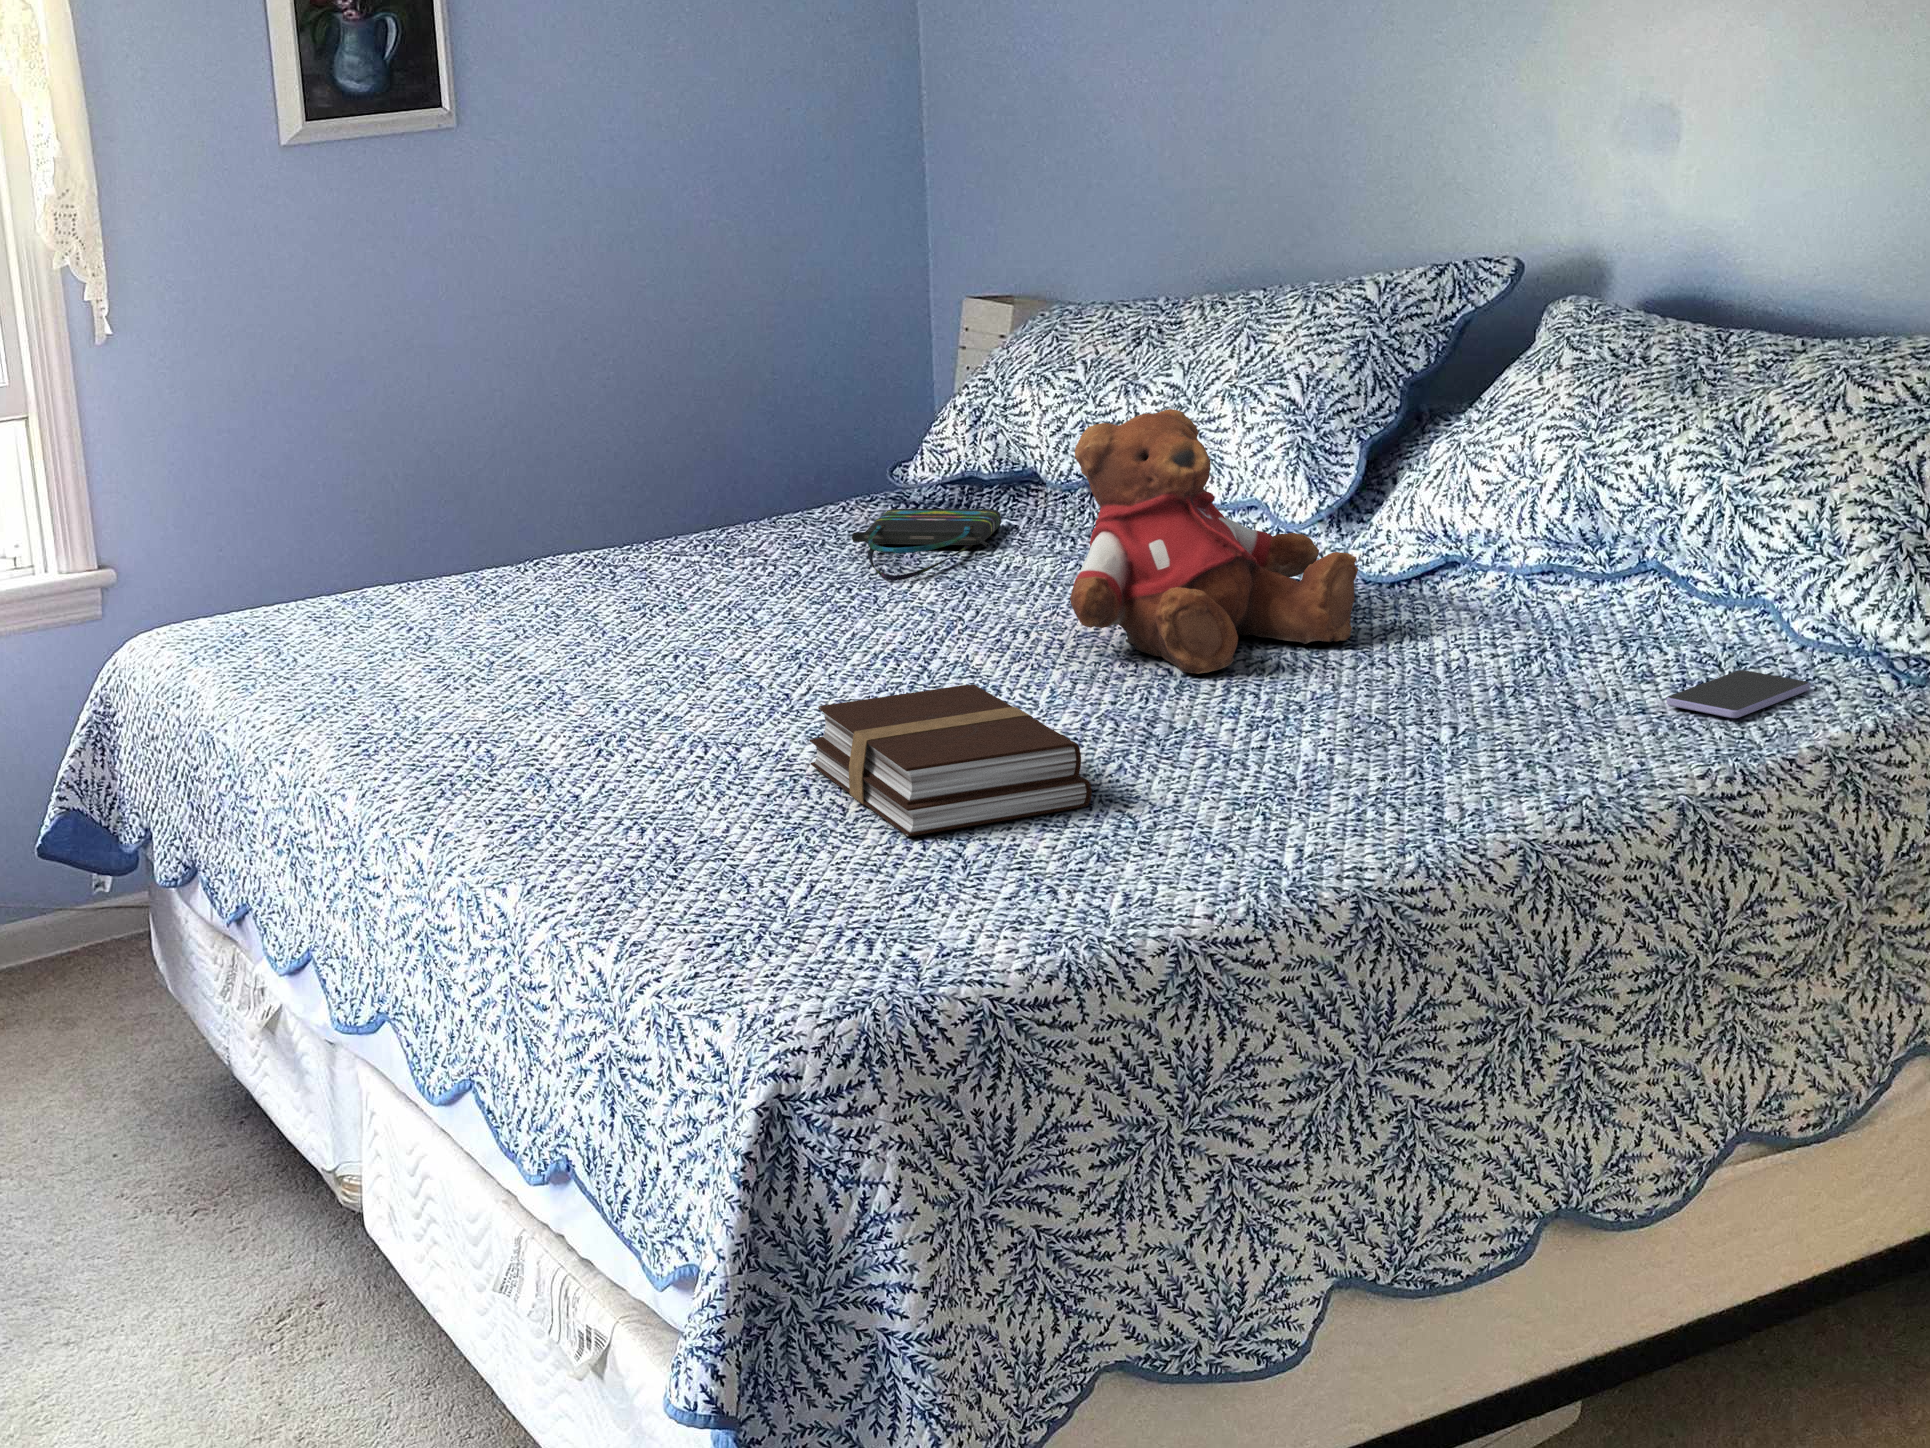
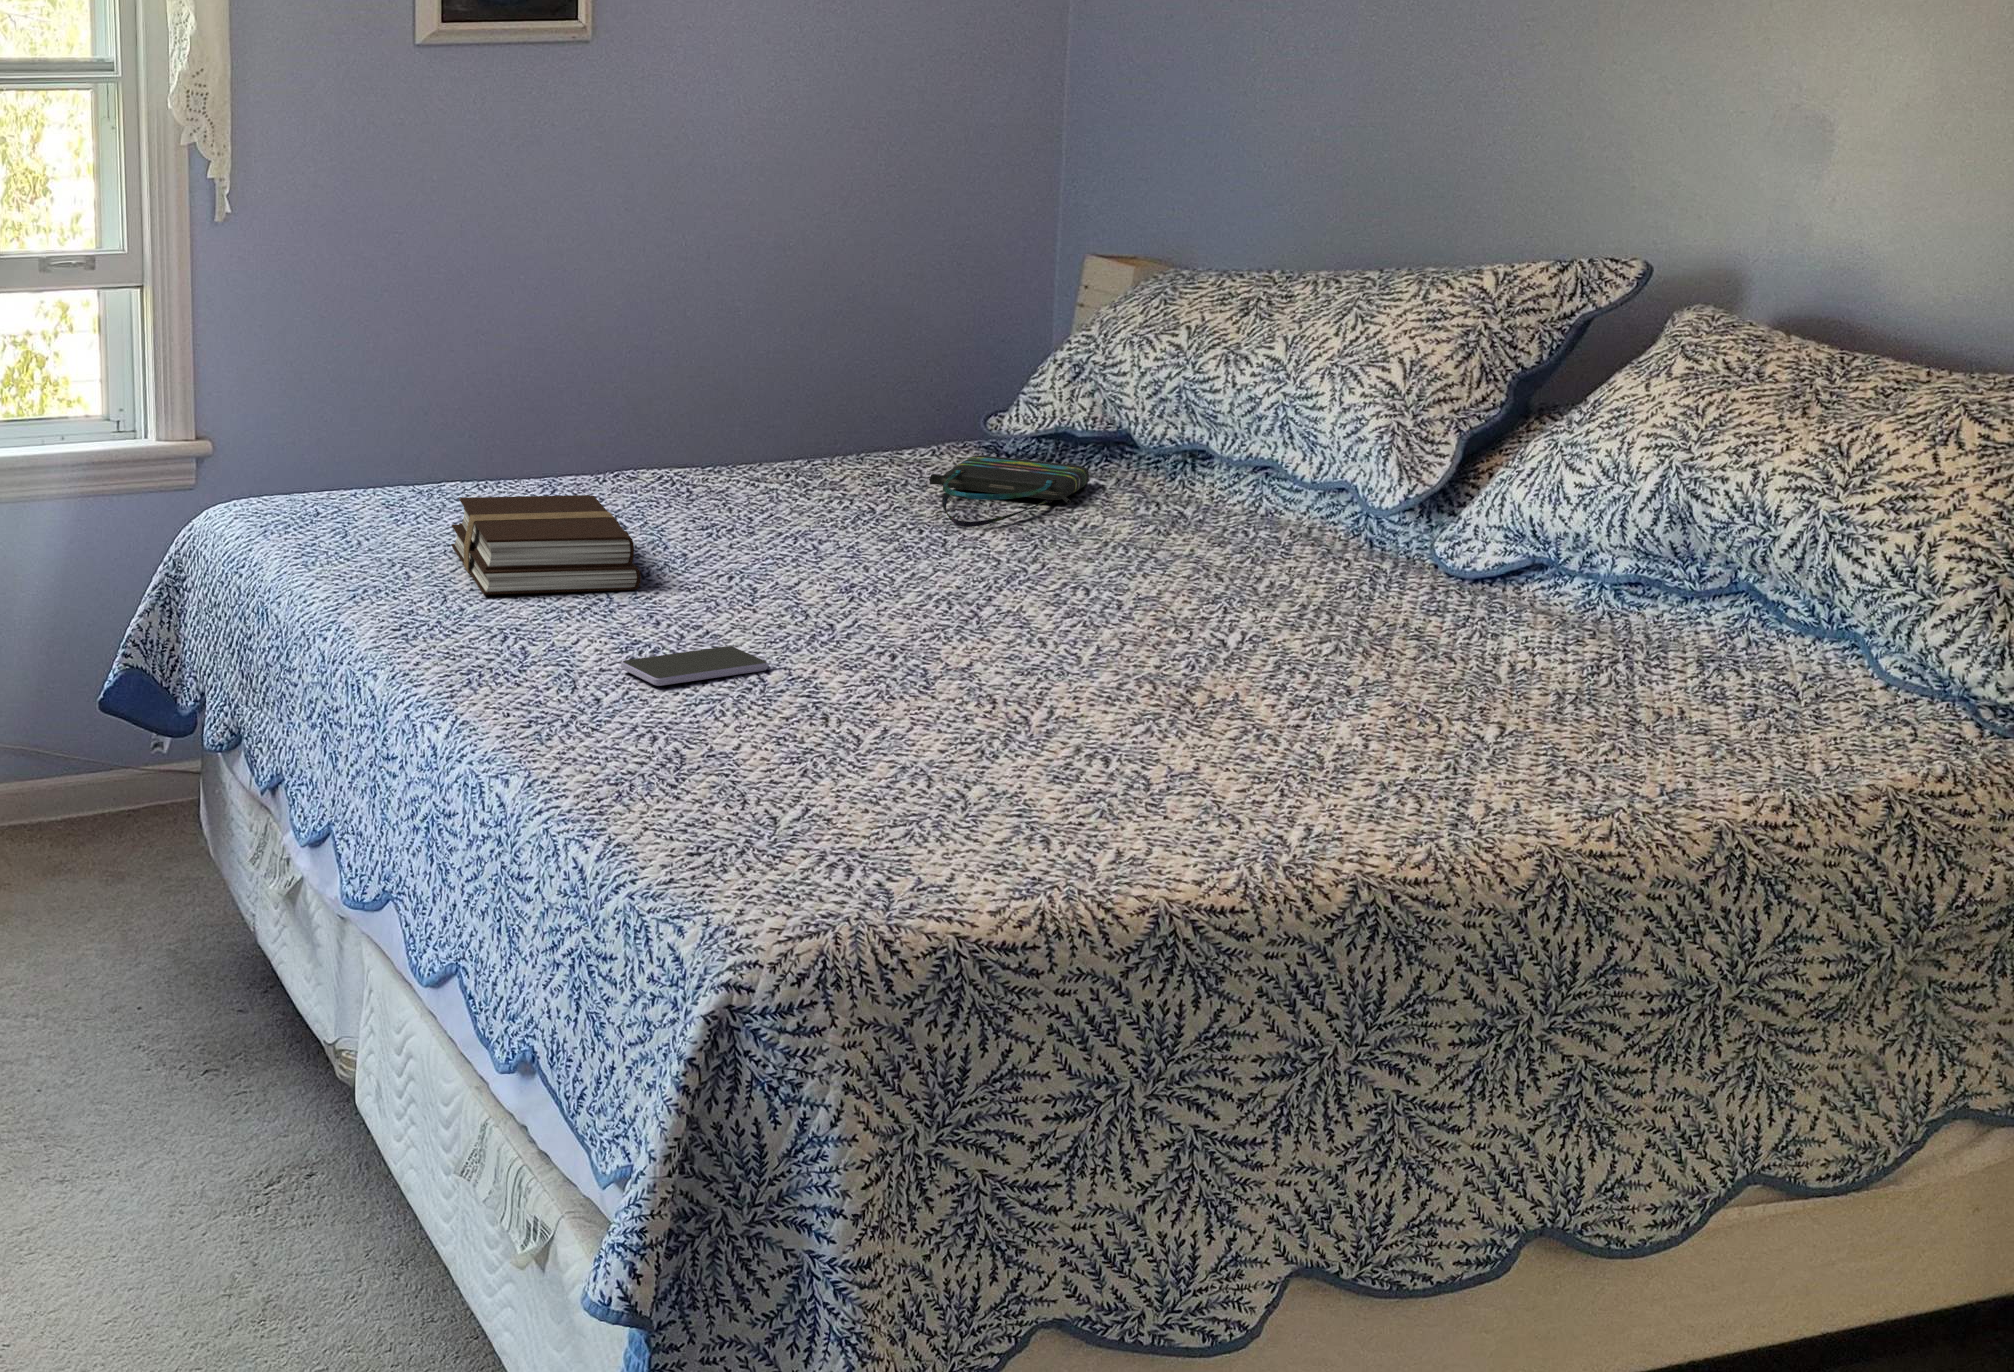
teddy bear: present [1070,409,1358,674] -> none [1130,377,1433,649]
smartphone: present [1666,670,1810,718] -> present [621,646,768,686]
book: present [810,684,1092,836] -> present [451,495,641,595]

